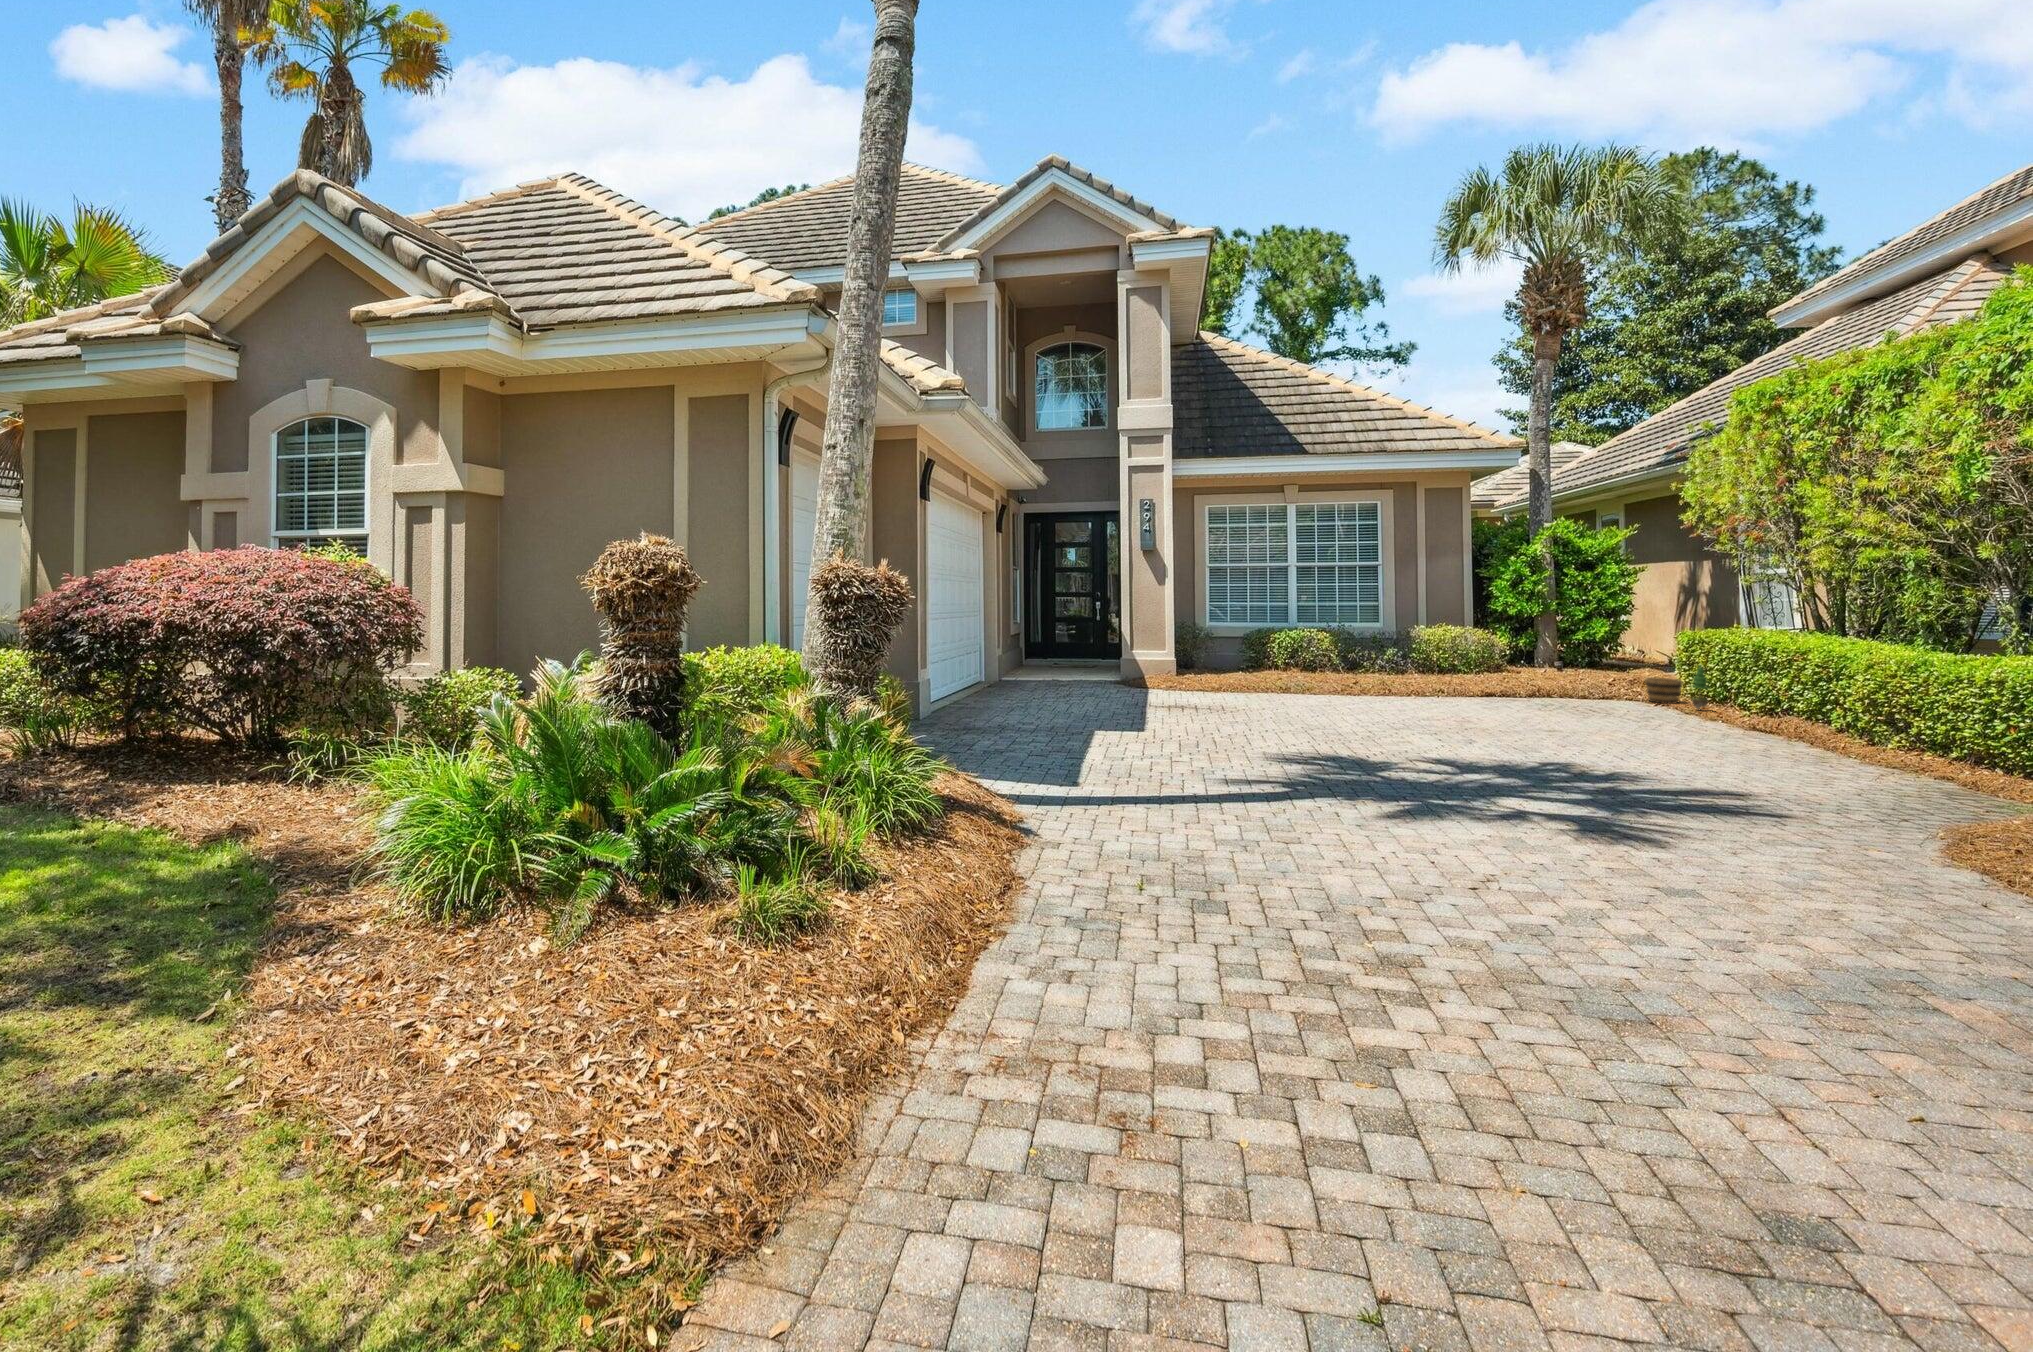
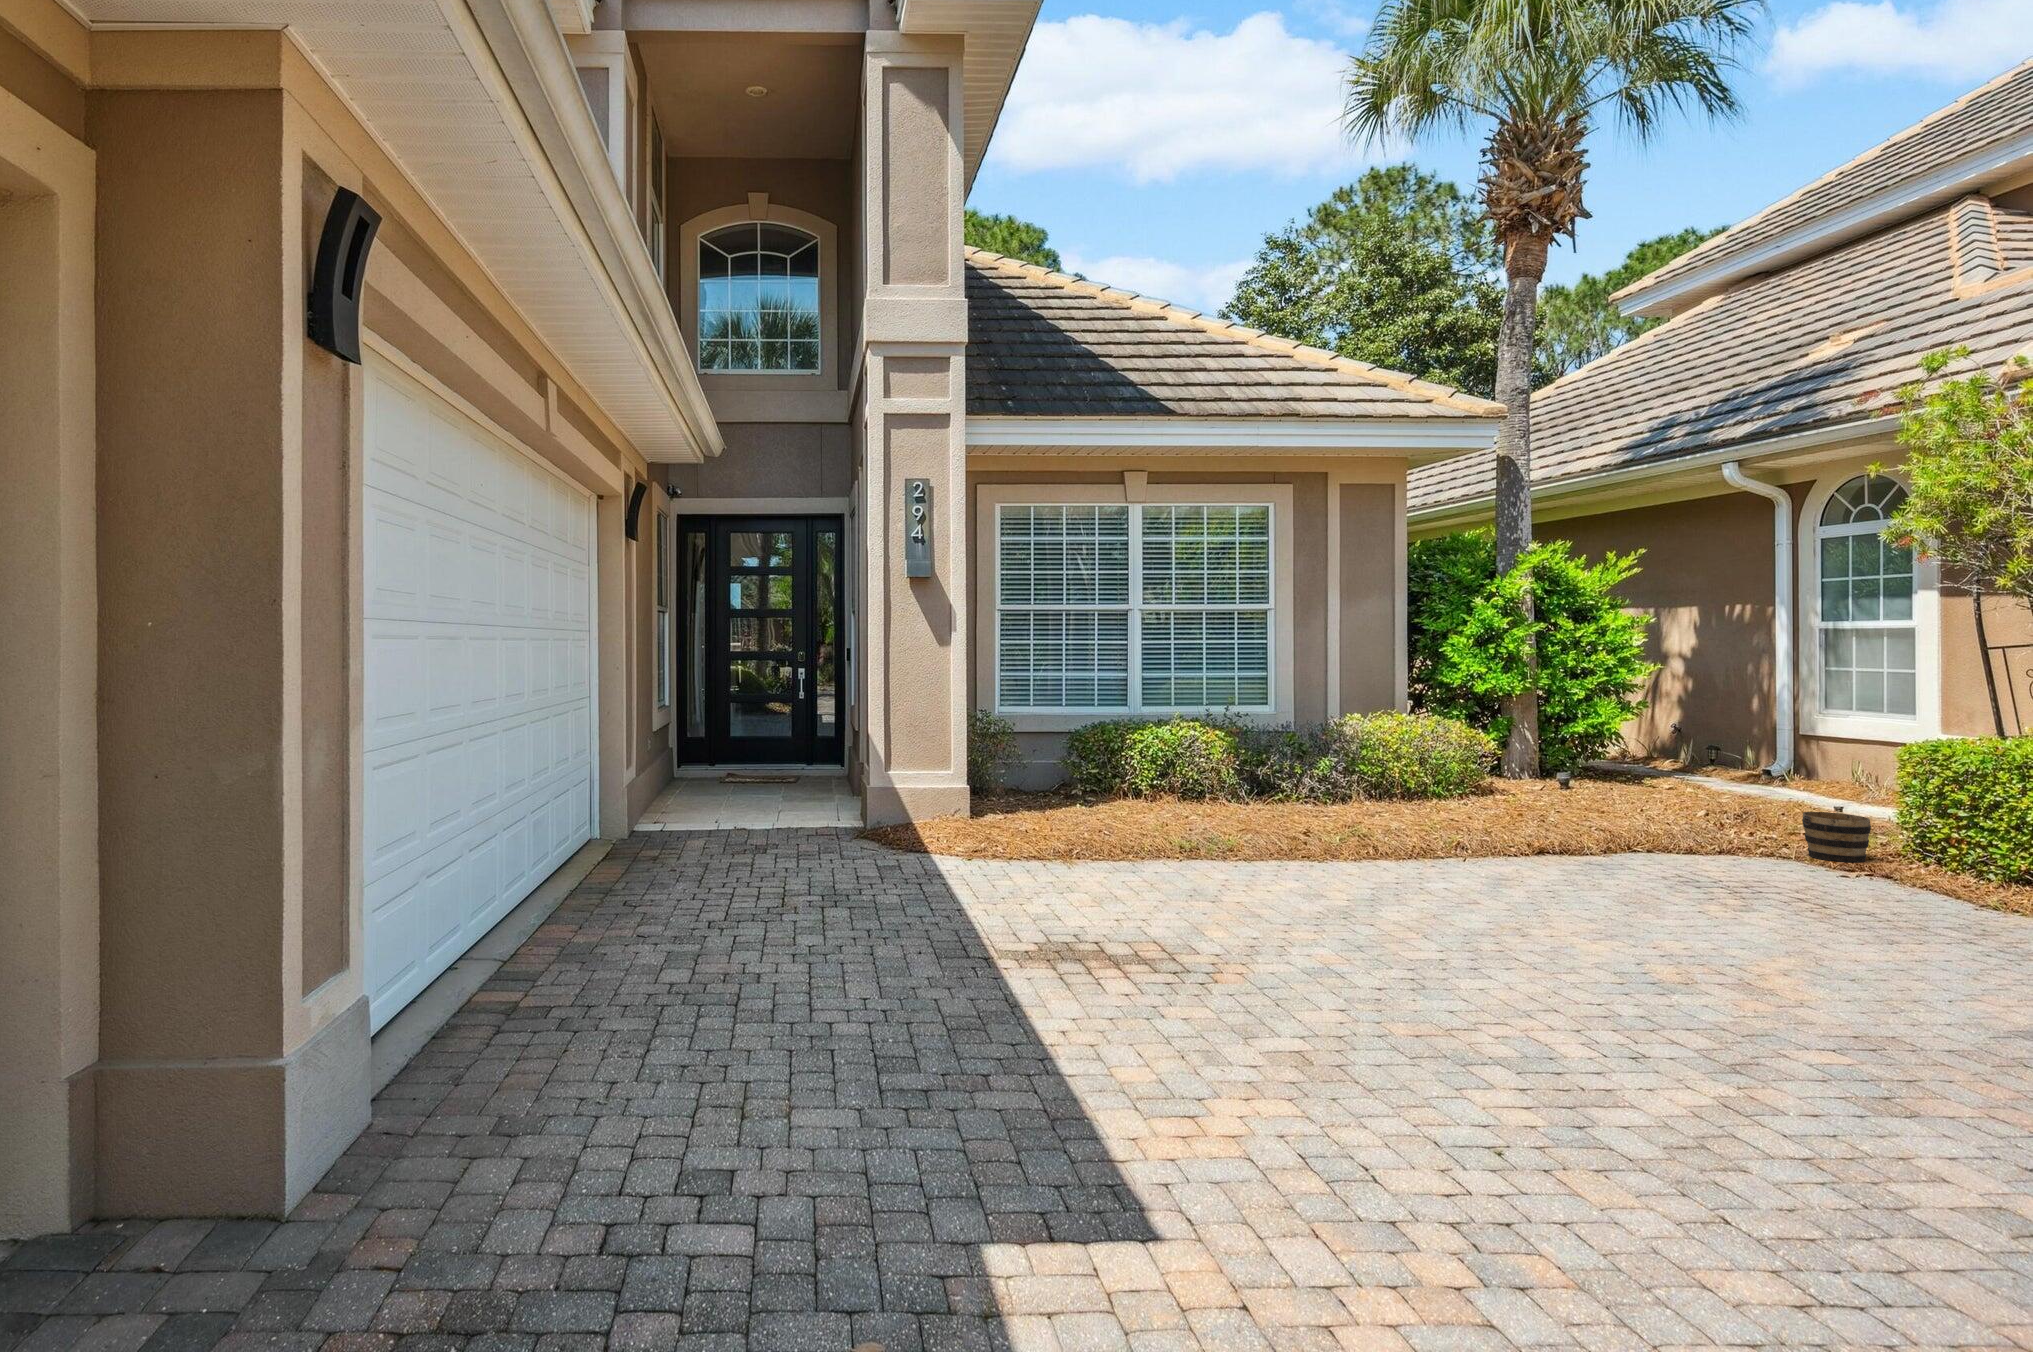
potted tree: present [1692,664,1709,709] -> none [1931,790,1975,882]

